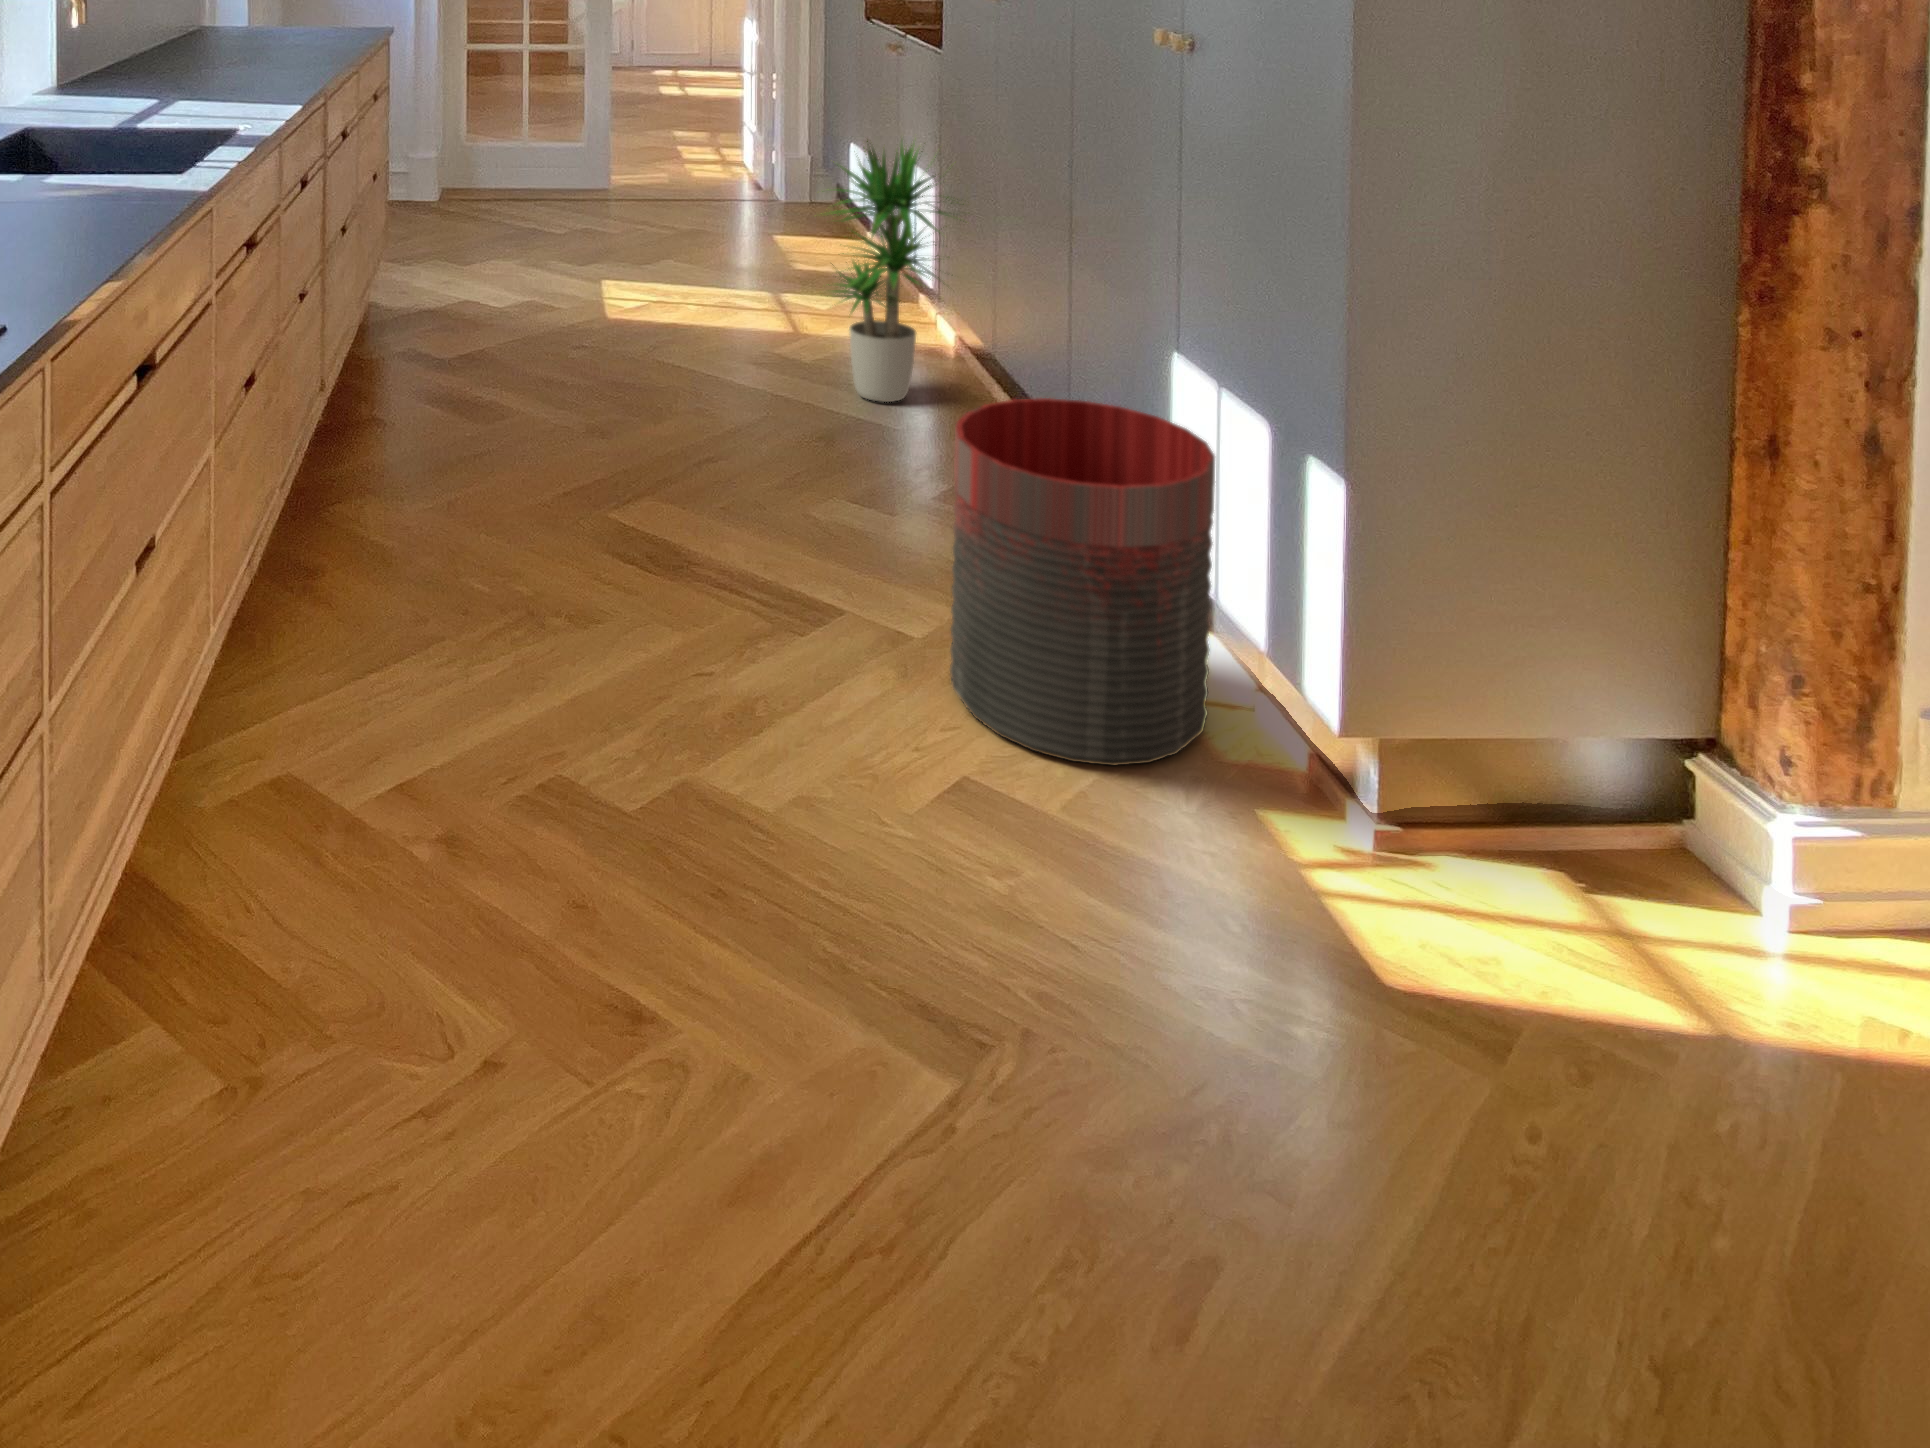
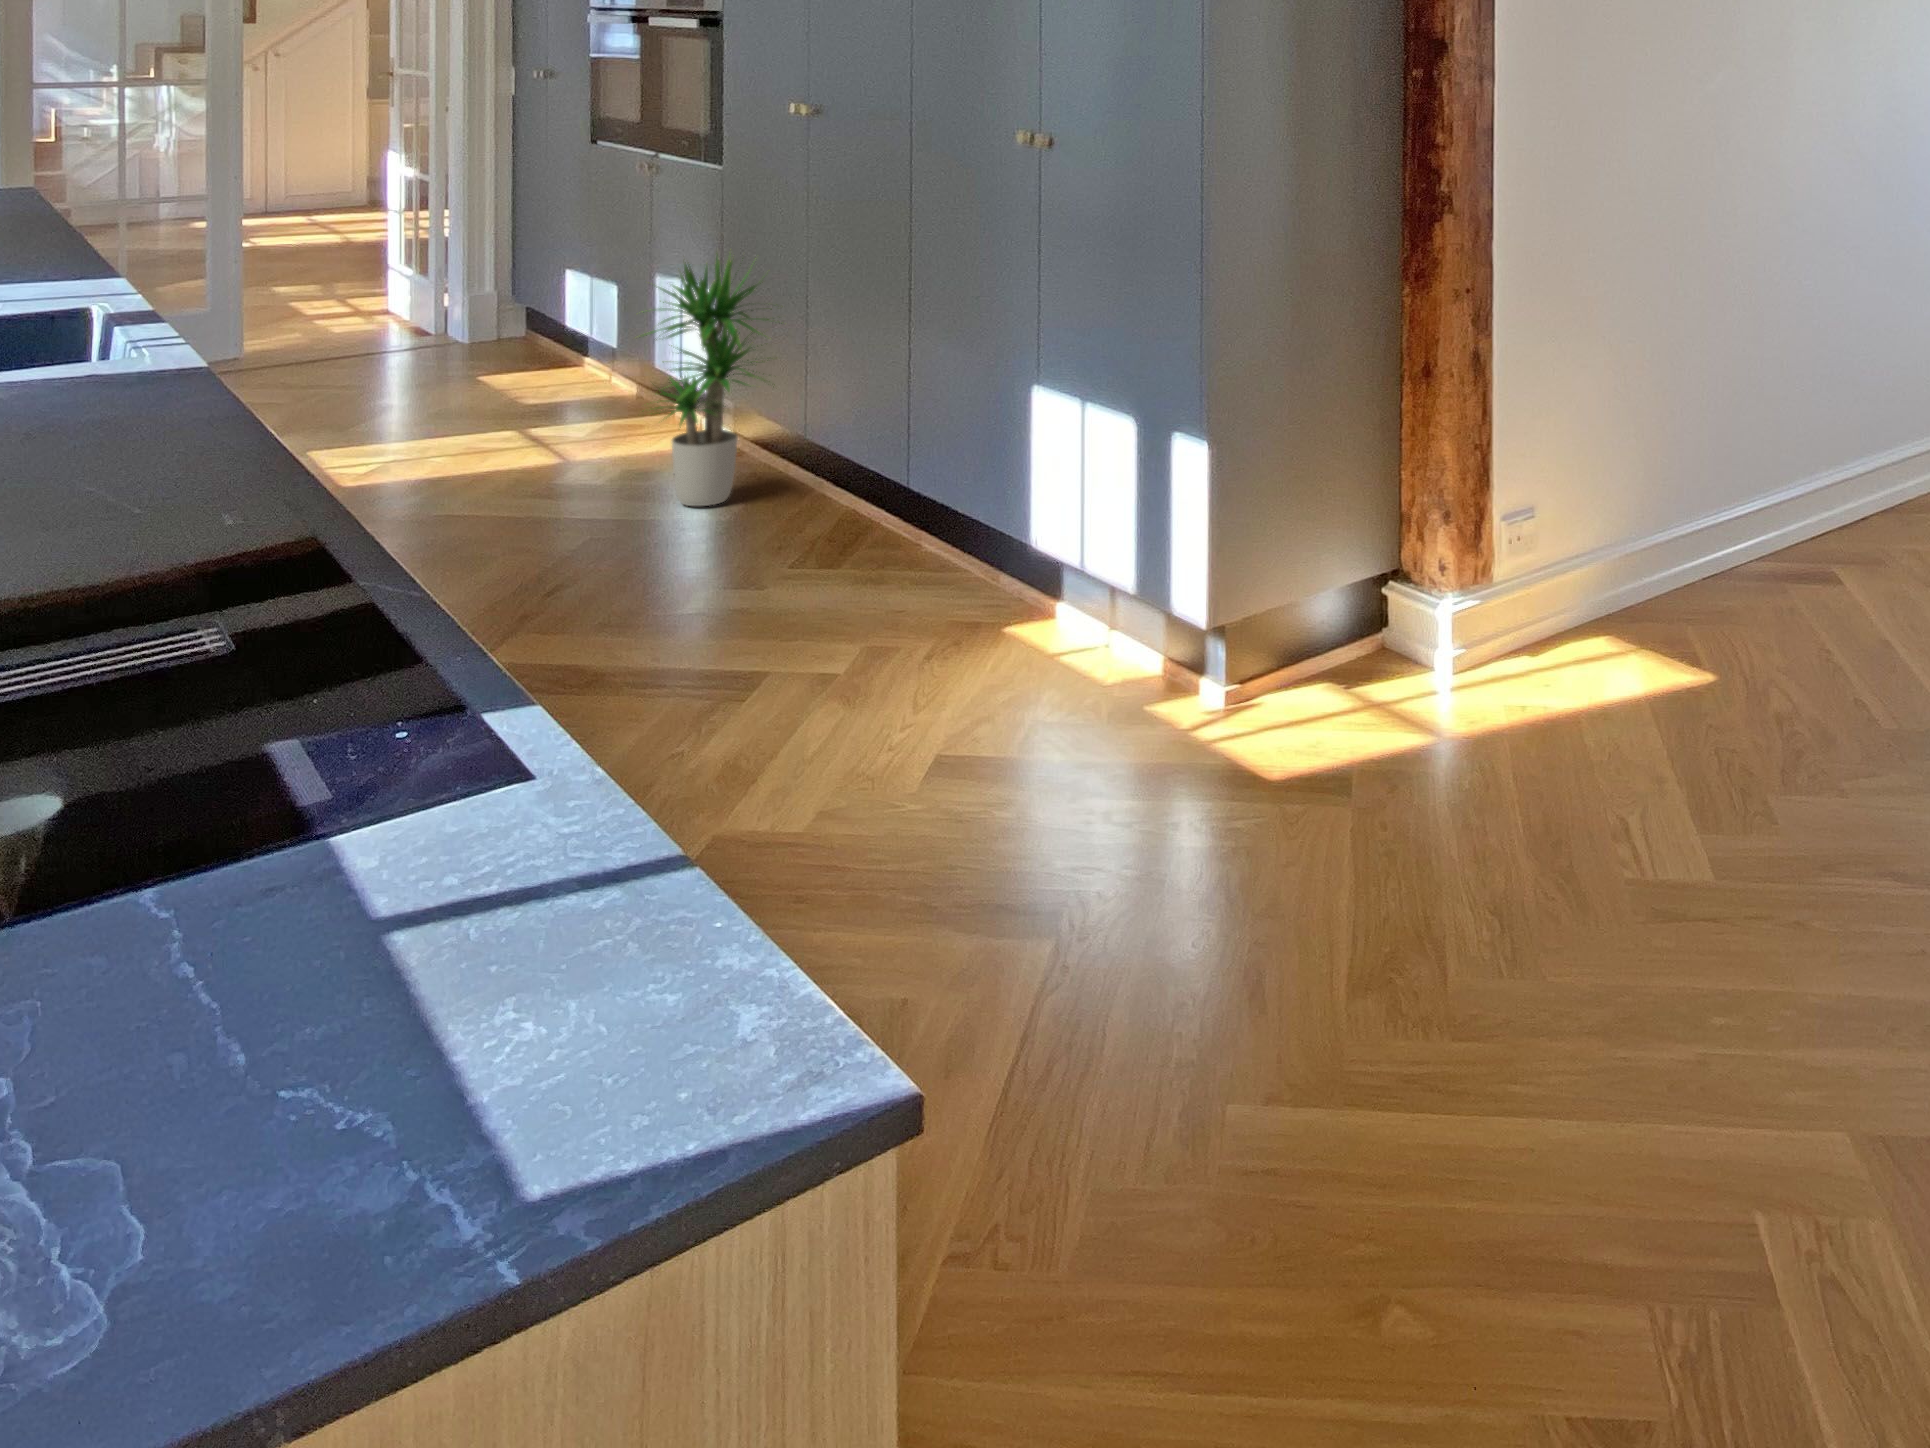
trash can: present [950,398,1215,765] -> none [890,437,1096,718]

